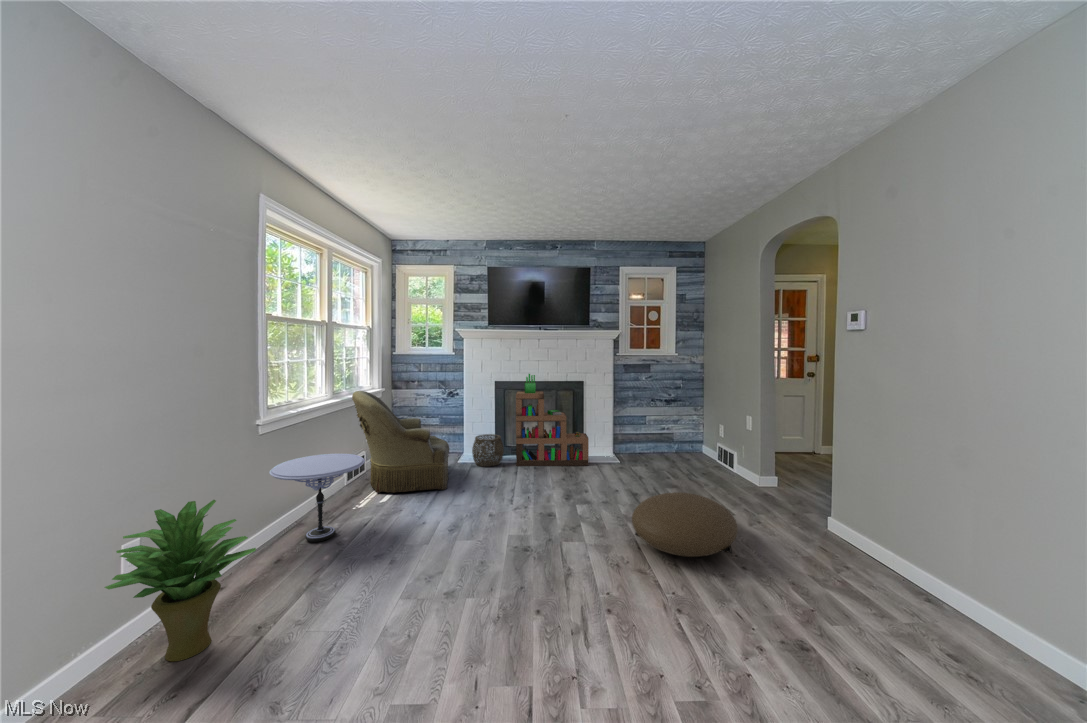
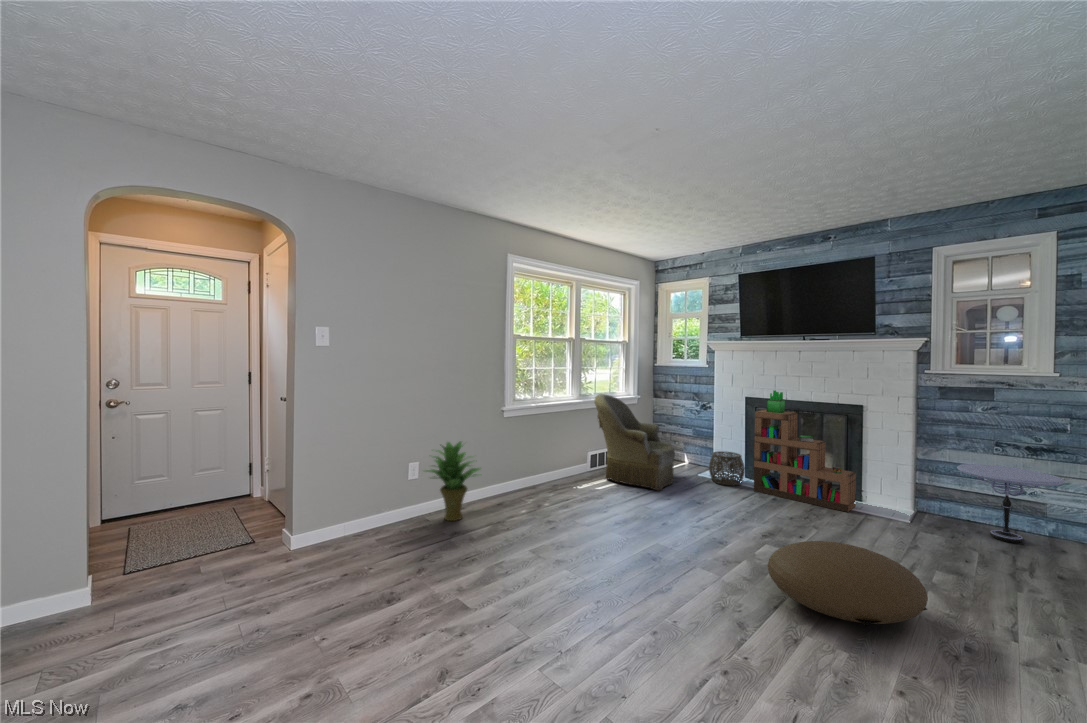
side table: present [270,453,365,542] -> present [957,464,1065,543]

